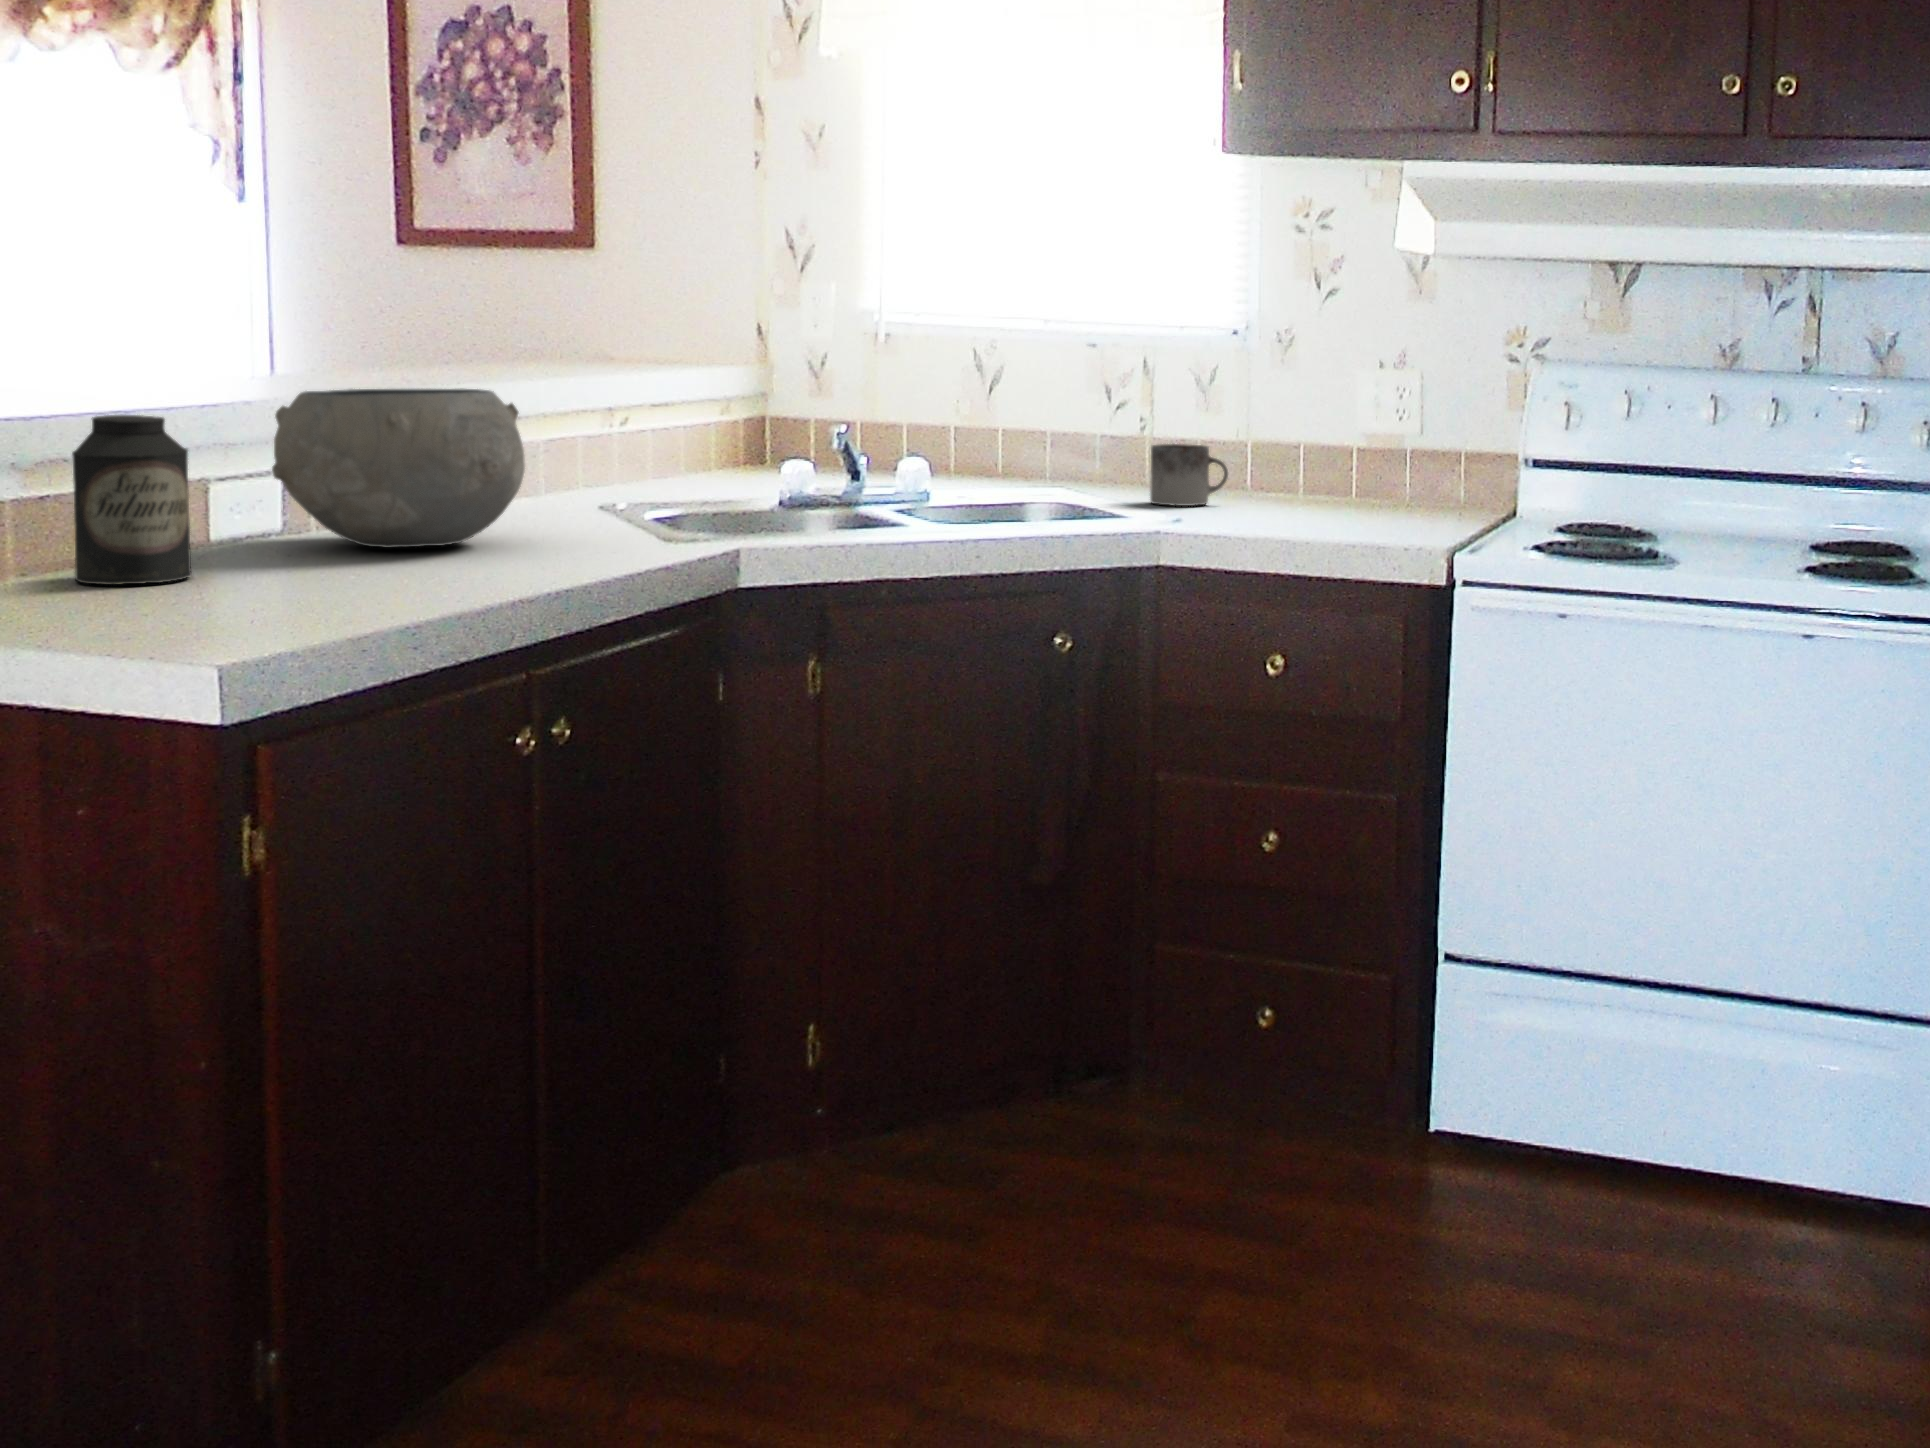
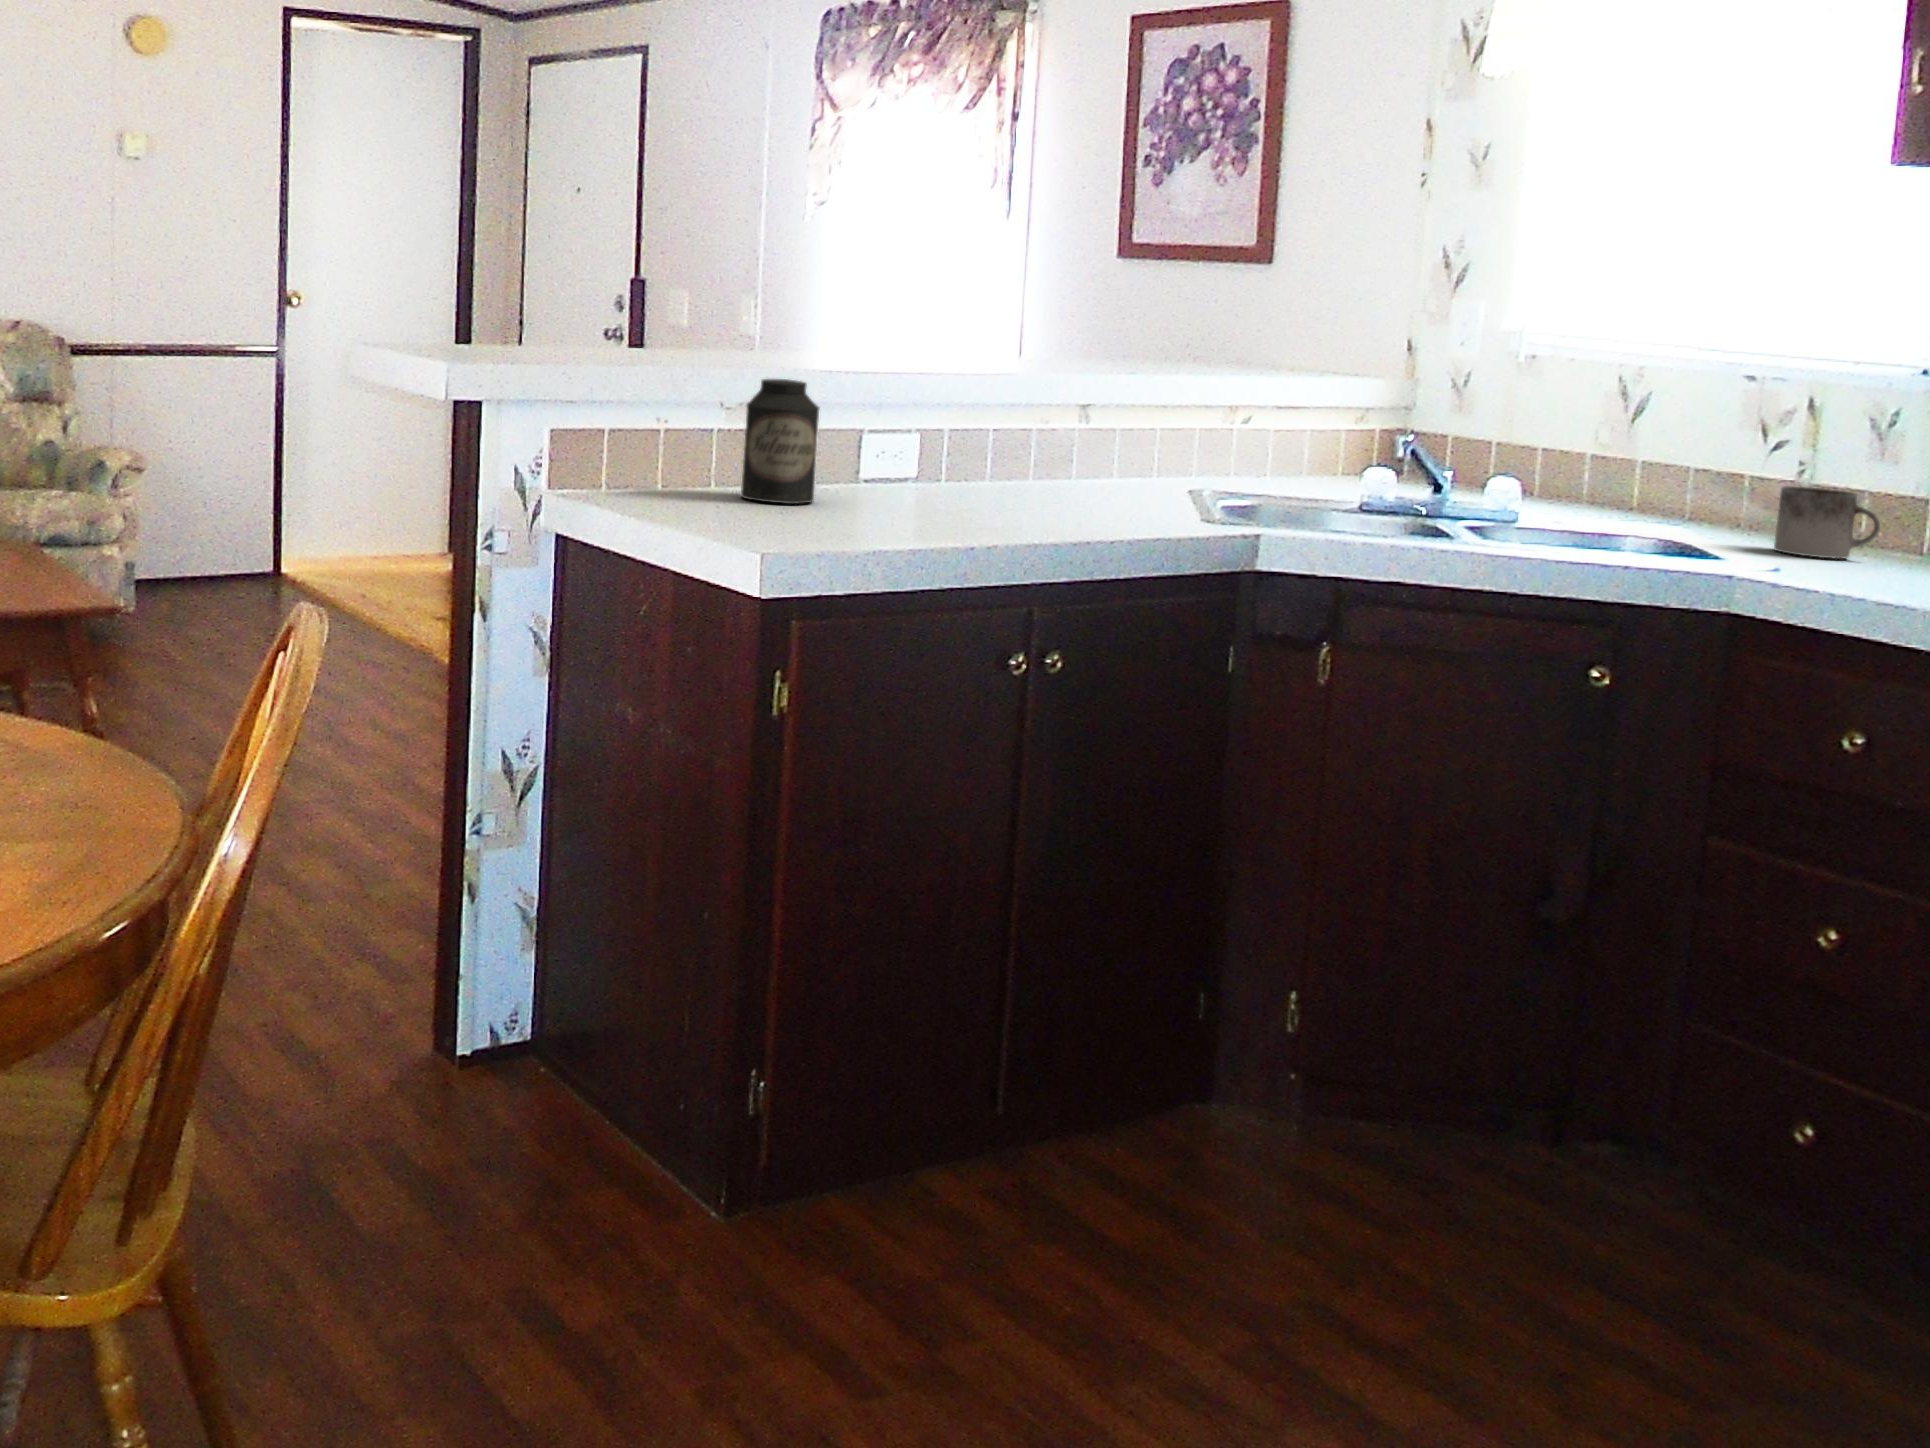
ceramic bowl: present [272,389,525,548] -> none [892,371,1083,503]

